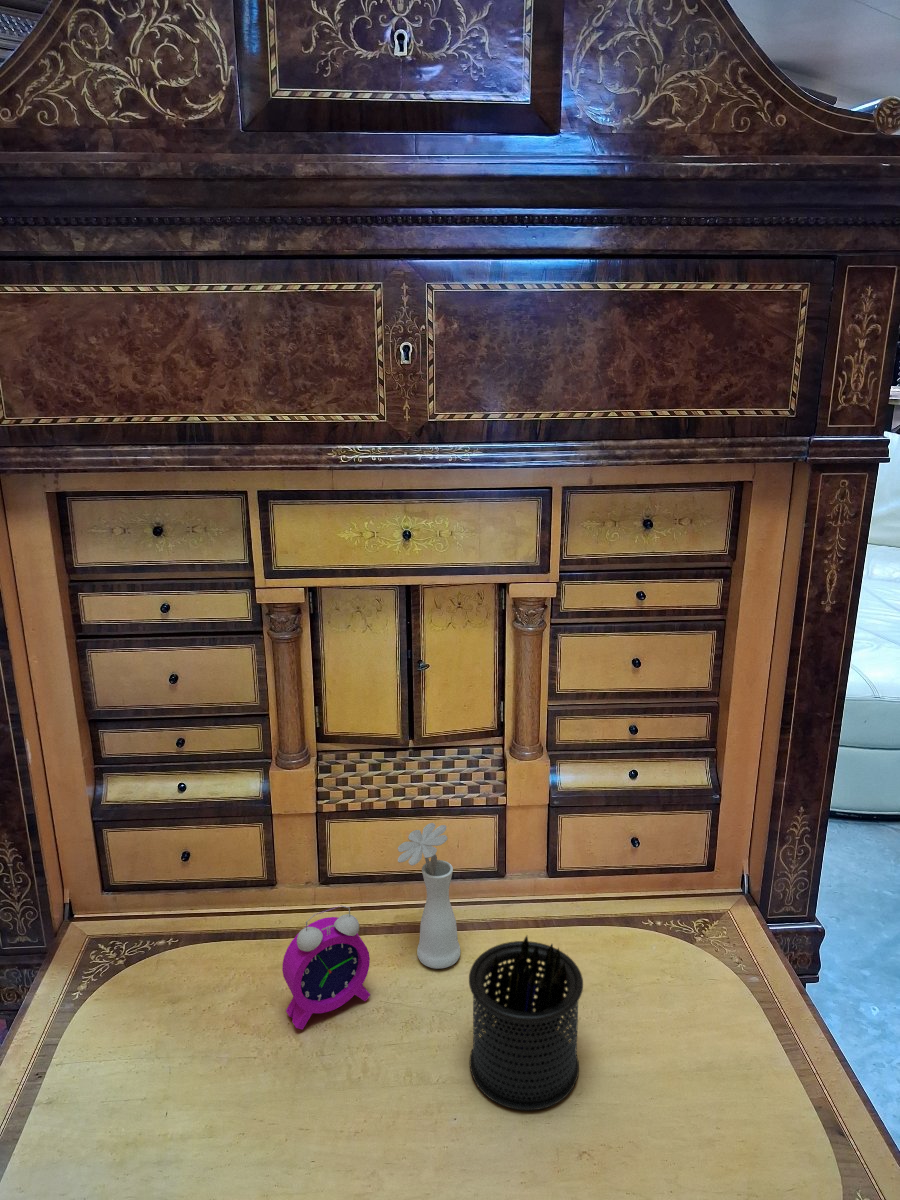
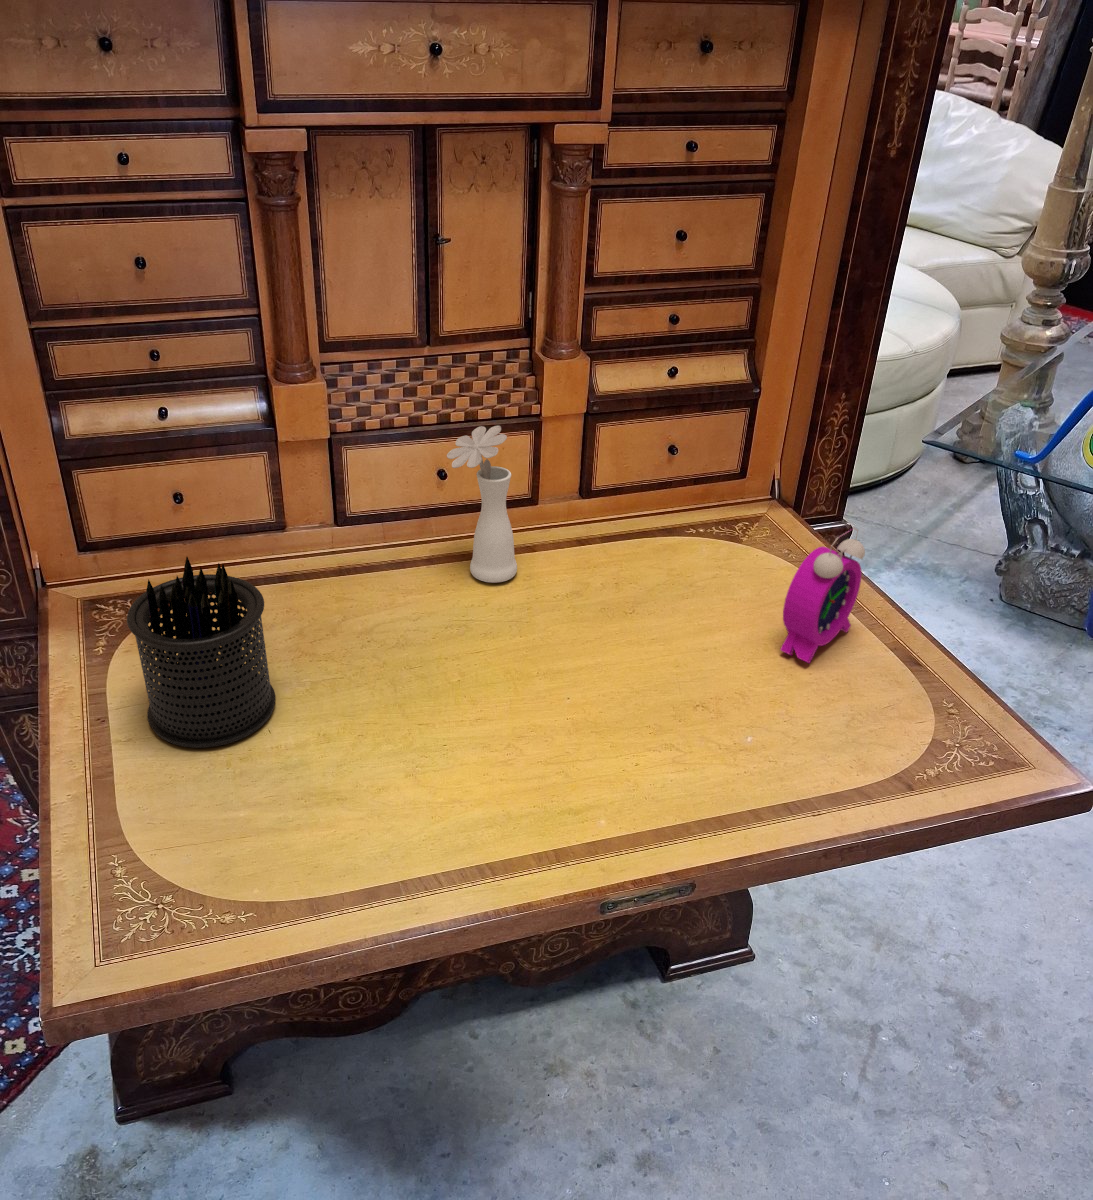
alarm clock: present [282,905,370,1030] -> present [780,528,865,663]
pen holder: present [469,936,583,1110] -> present [127,557,276,748]

